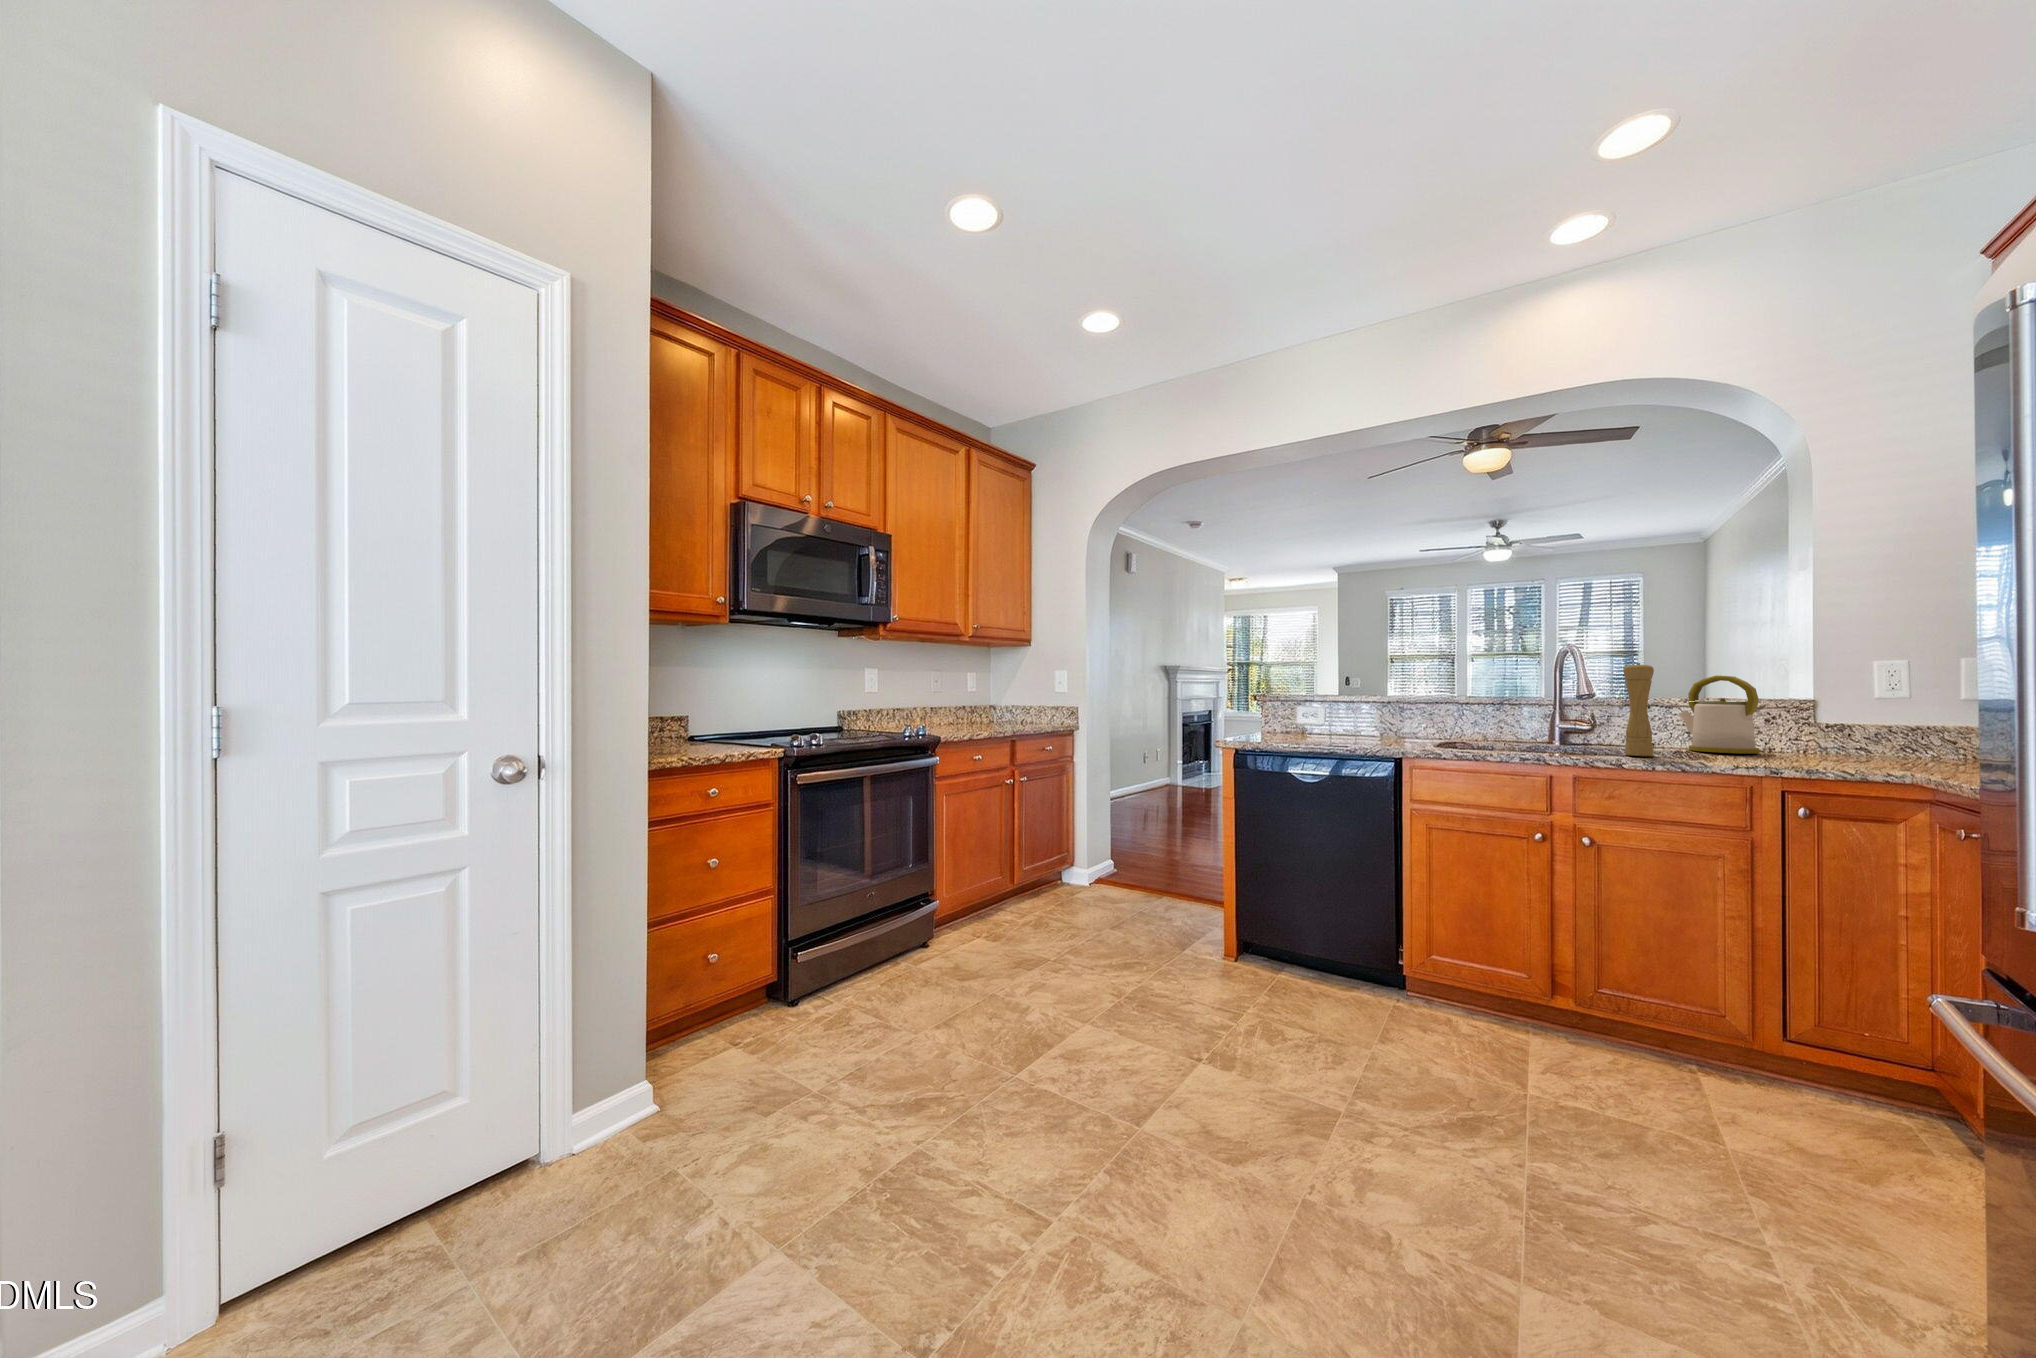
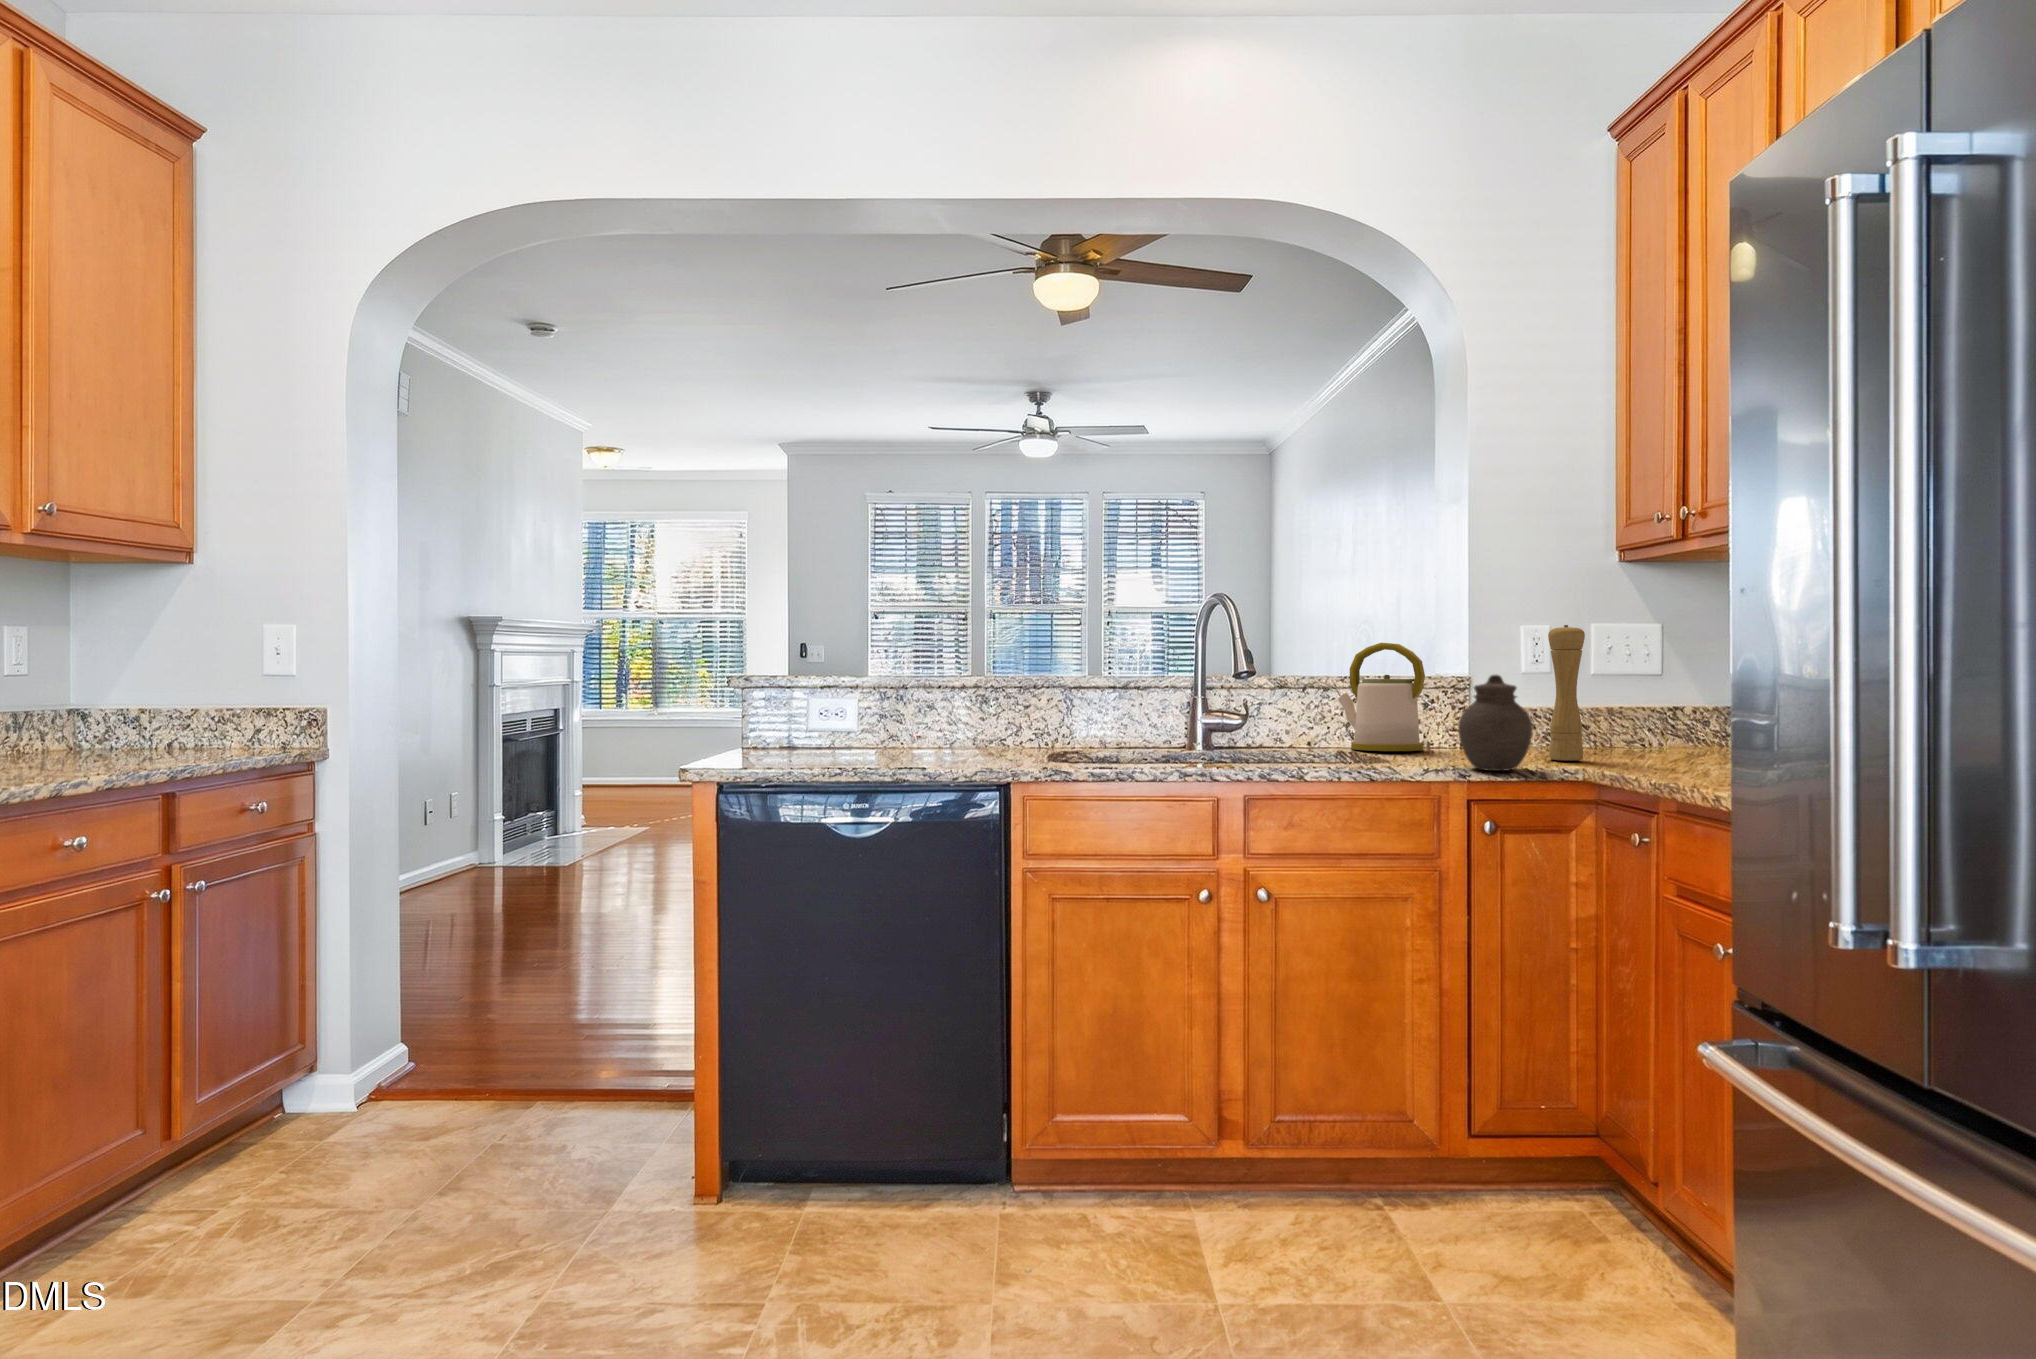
pepper mill: present [1623,663,1654,756] -> present [1548,625,1585,761]
jar: none [1775,699,1852,772] -> present [1458,675,1533,771]

